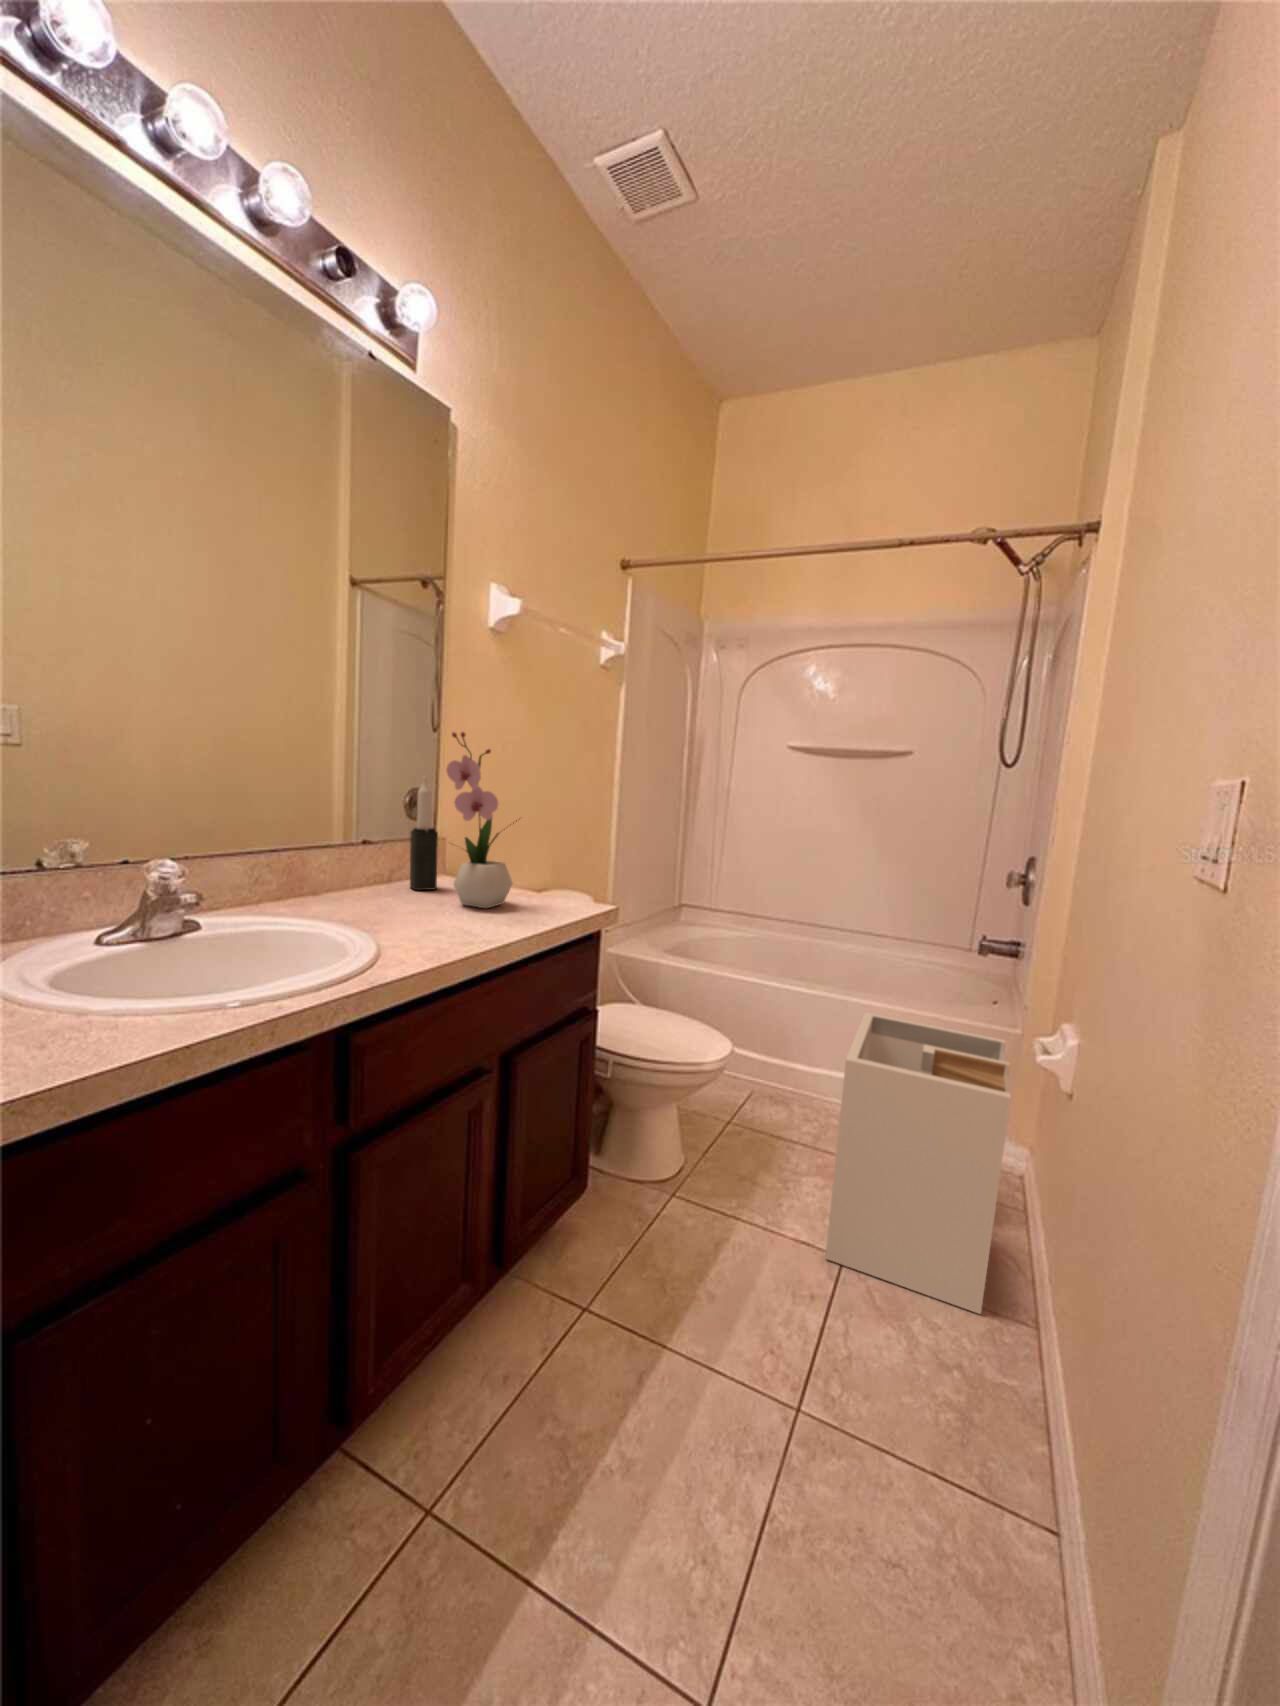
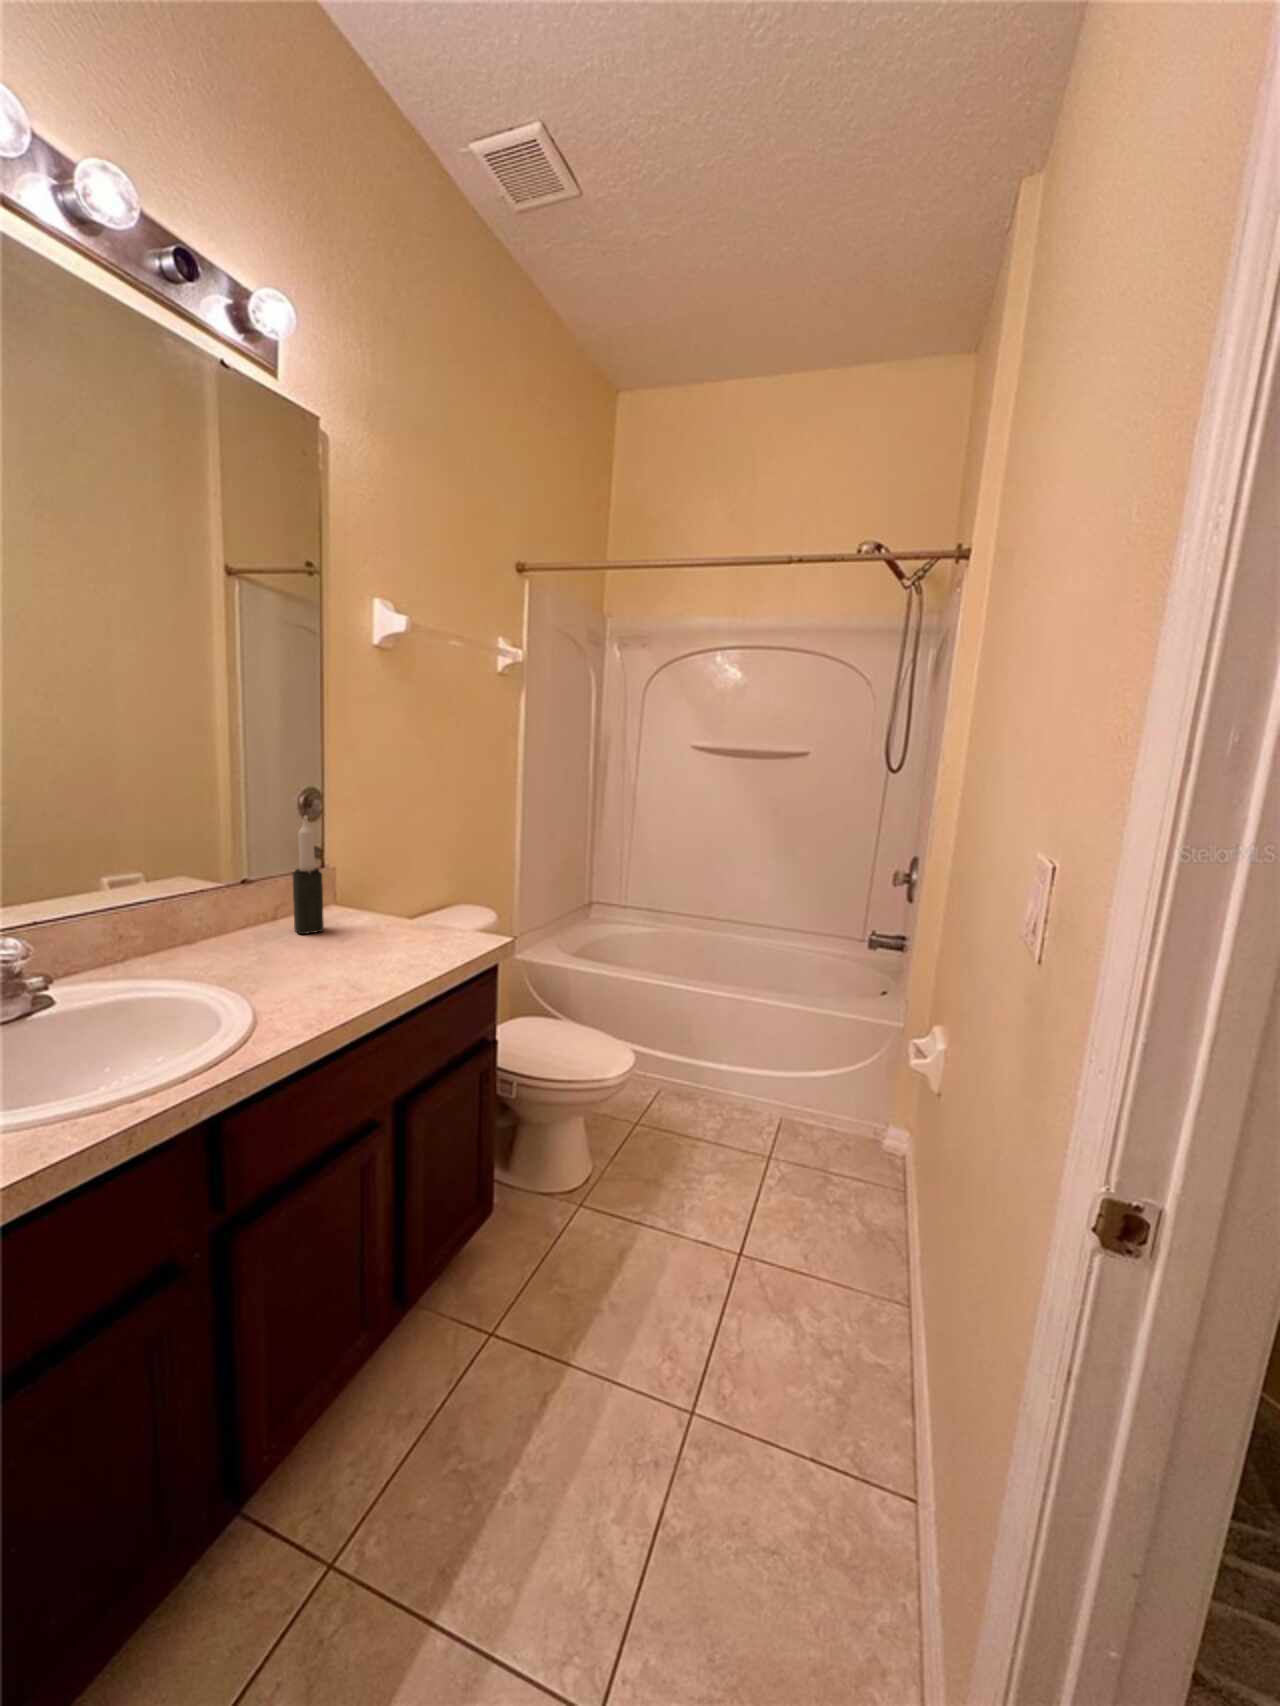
flower arrangement: present [446,732,517,909] -> none [325,777,410,956]
laundry hamper: present [825,1012,1011,1314] -> none [723,1020,887,1299]

